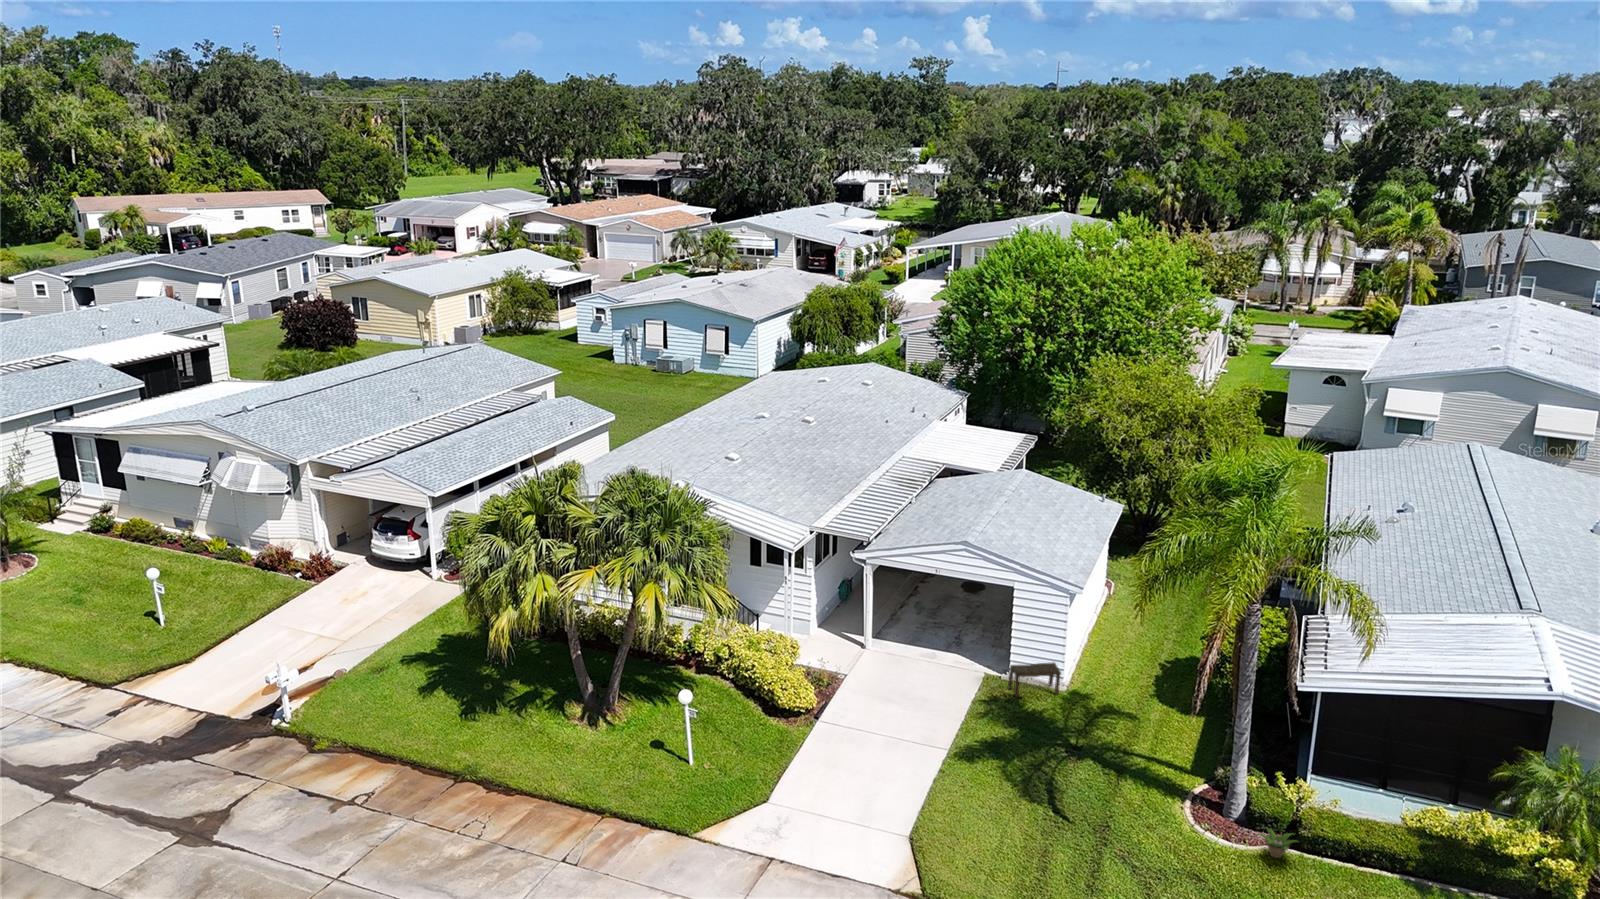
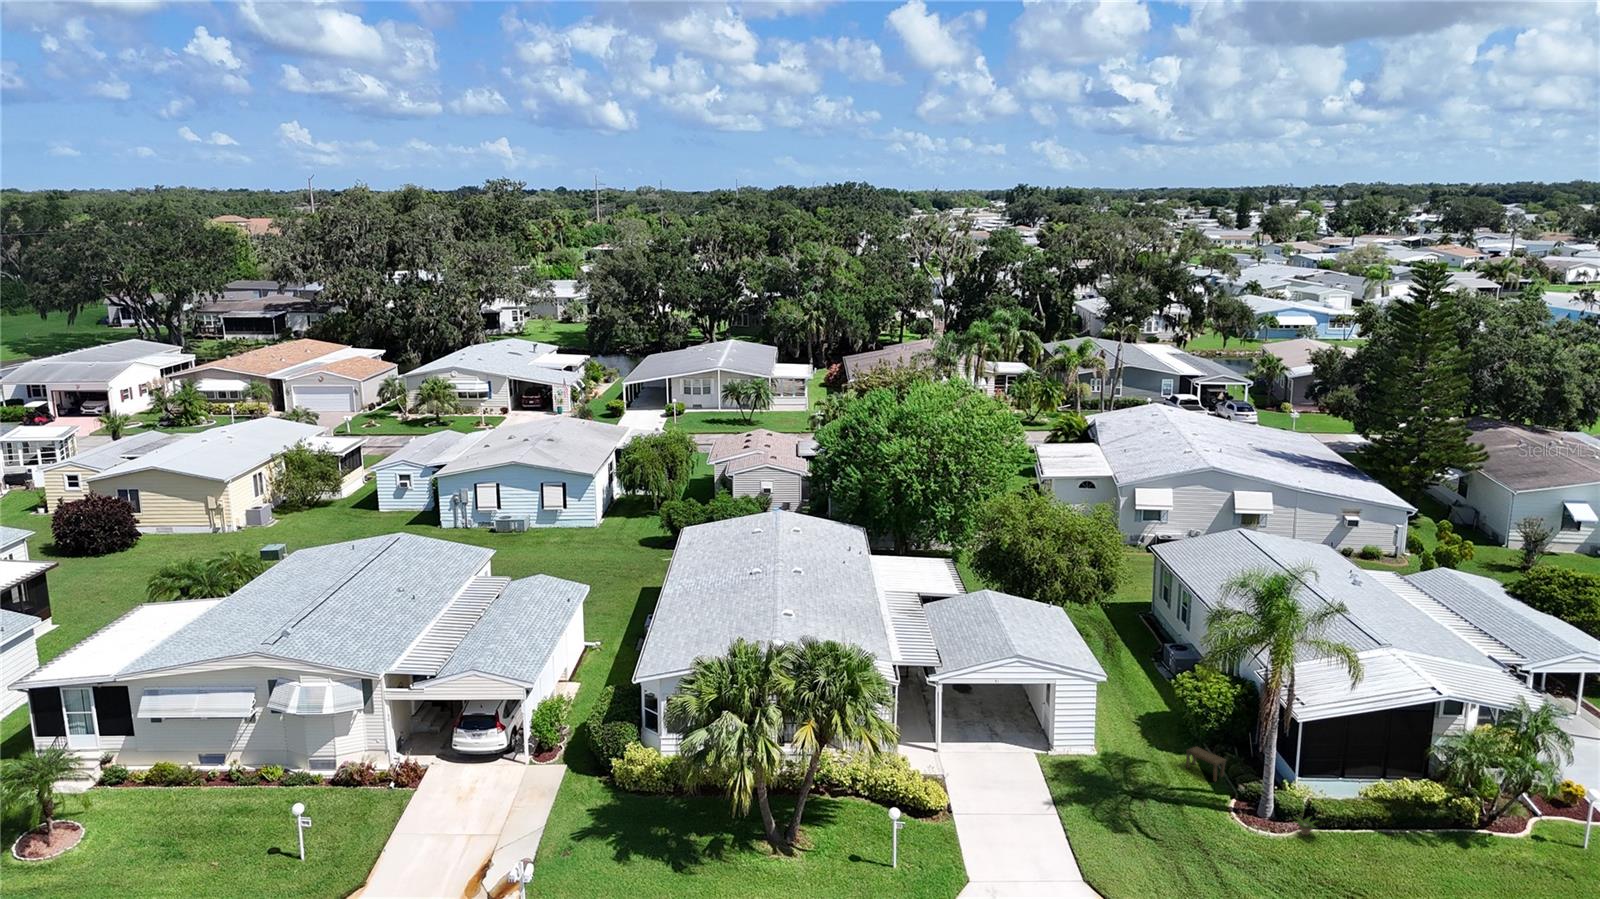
bench: present [1008,663,1061,697] -> present [1186,747,1226,781]

